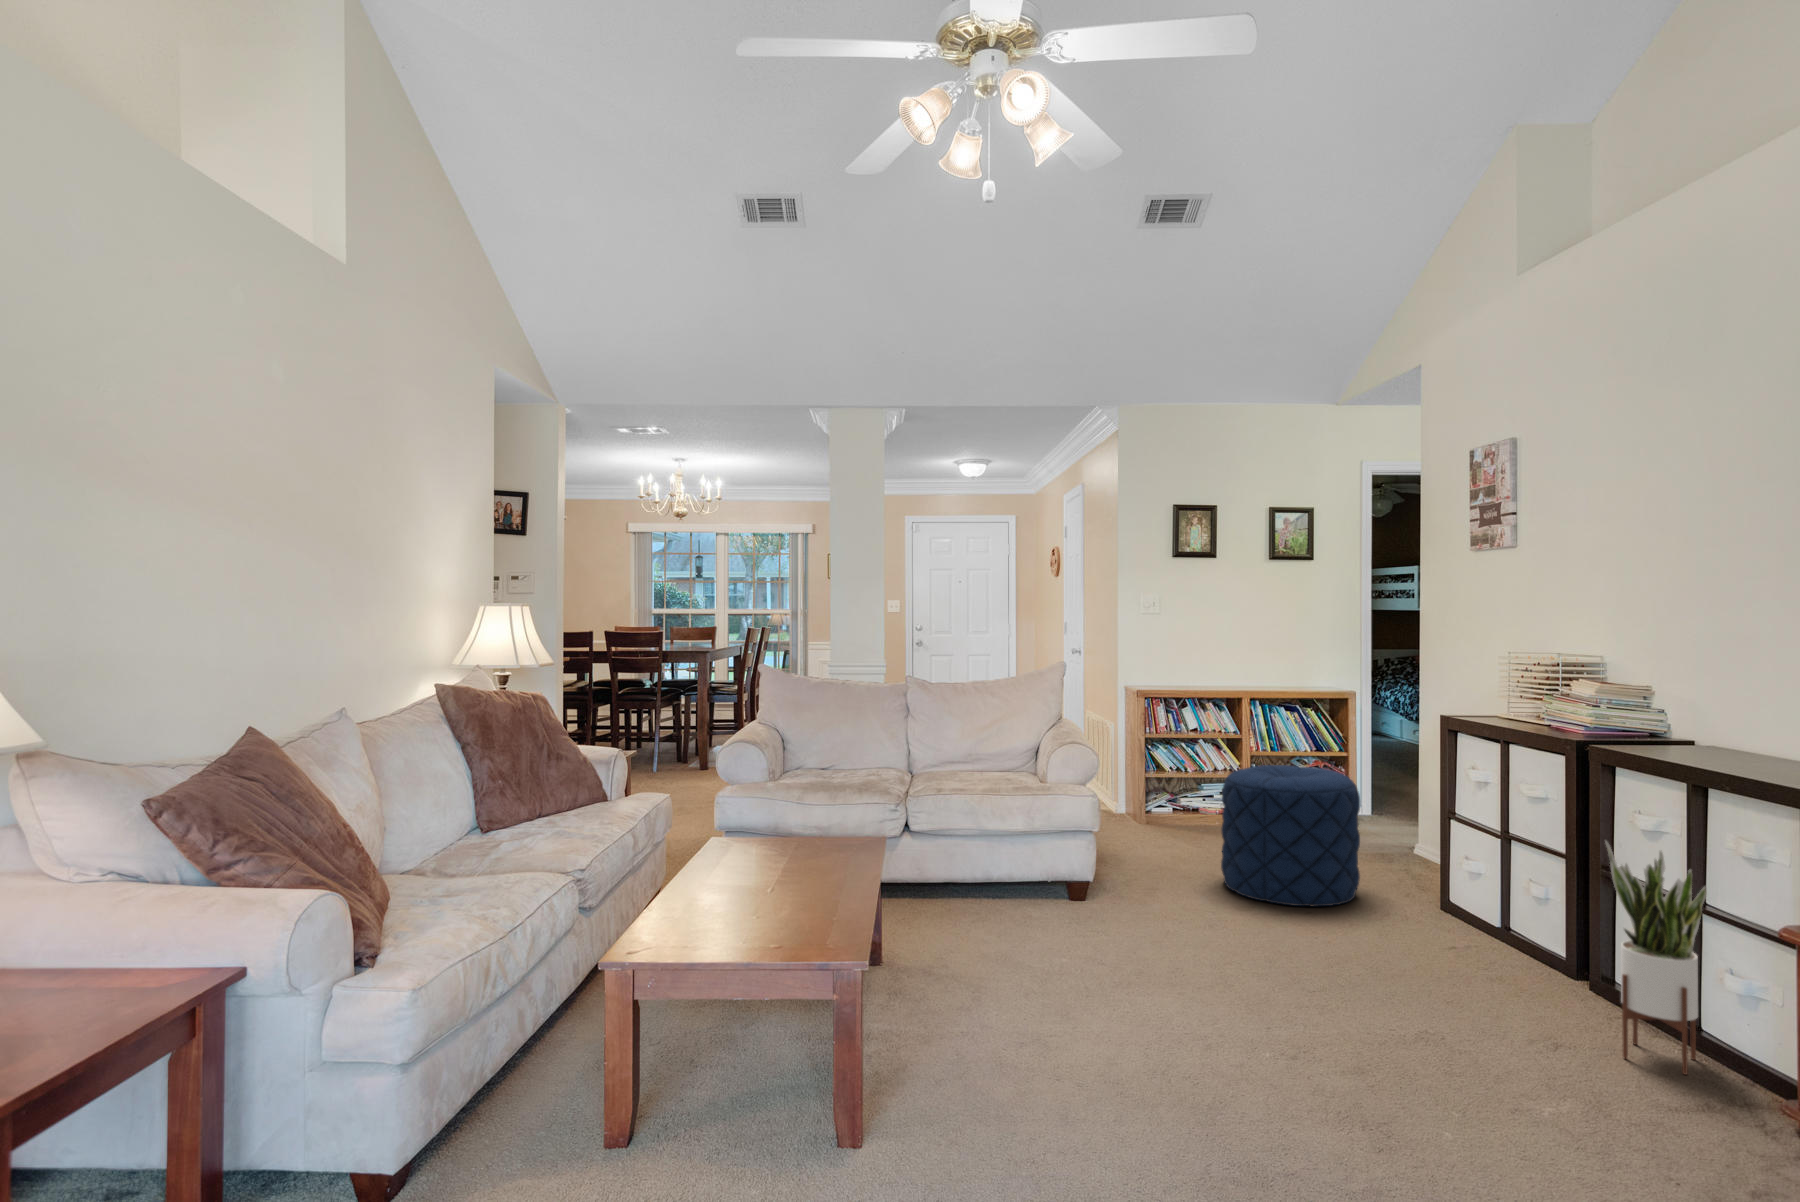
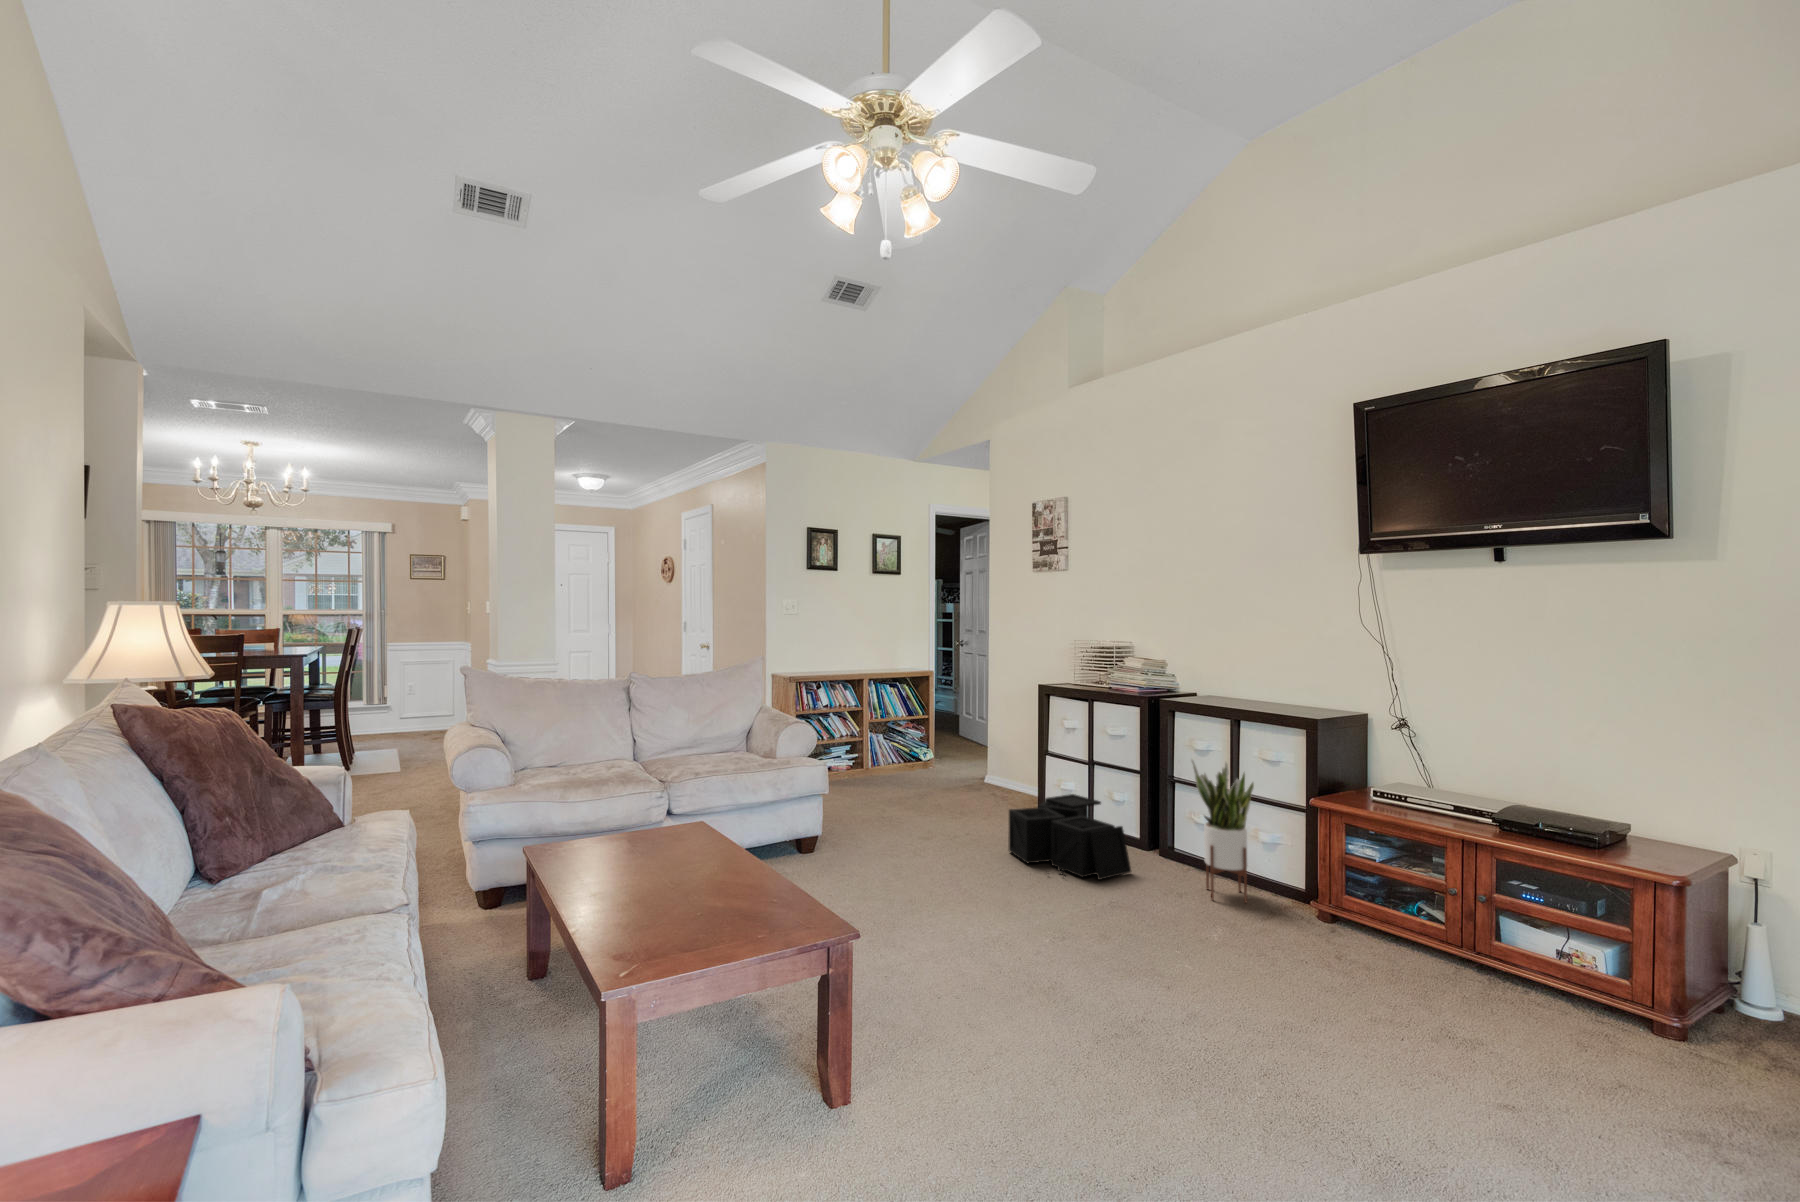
pouf: present [1221,765,1360,906] -> none [888,727,985,832]
storage bin: none [1353,879,1521,999] -> present [1009,794,1131,880]

